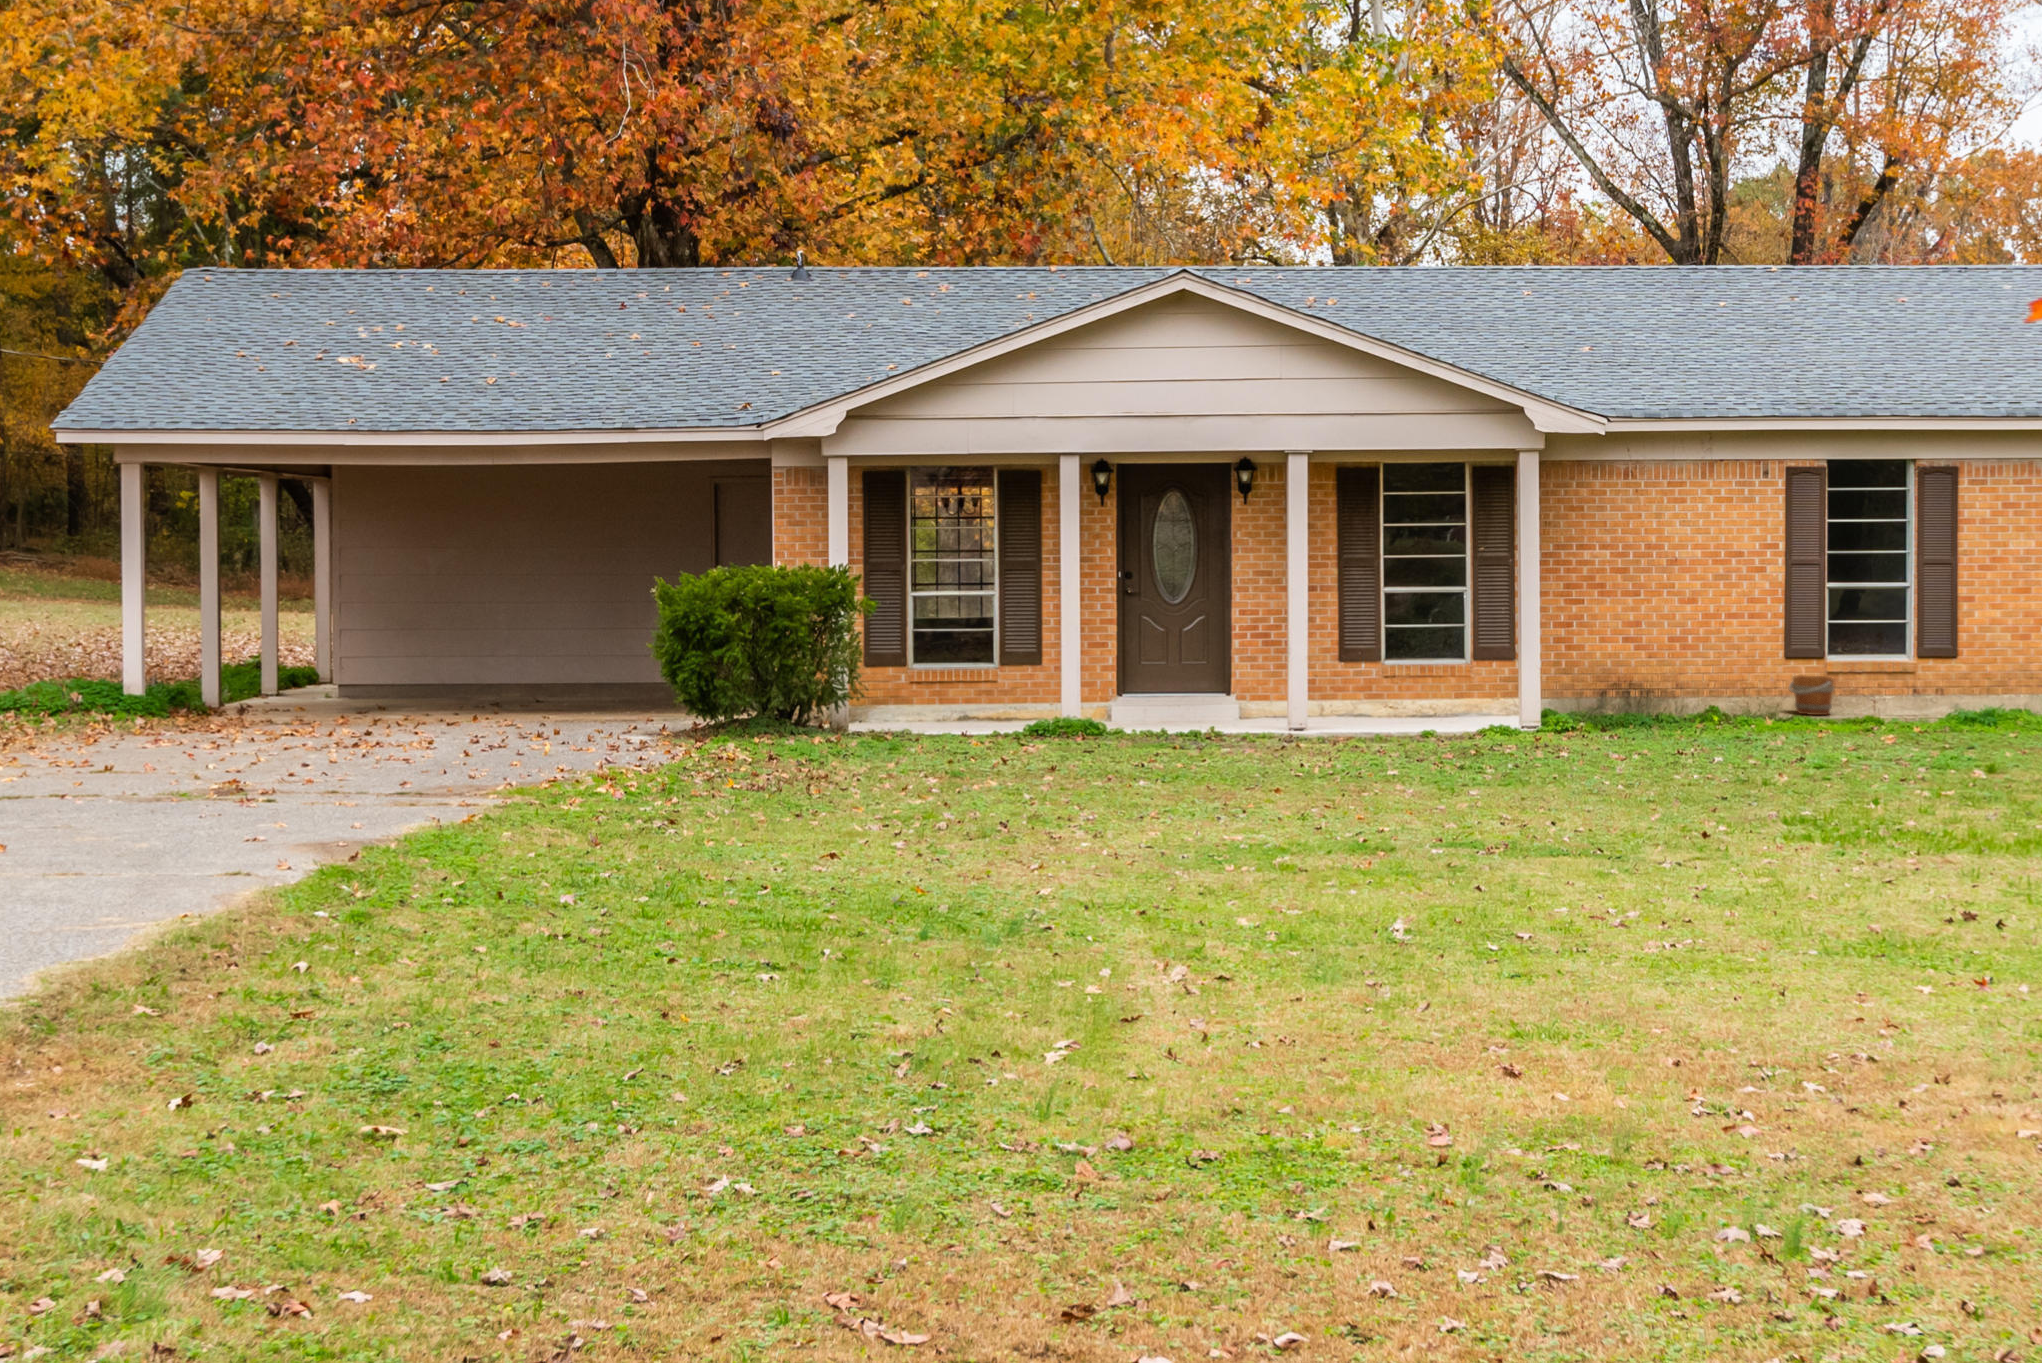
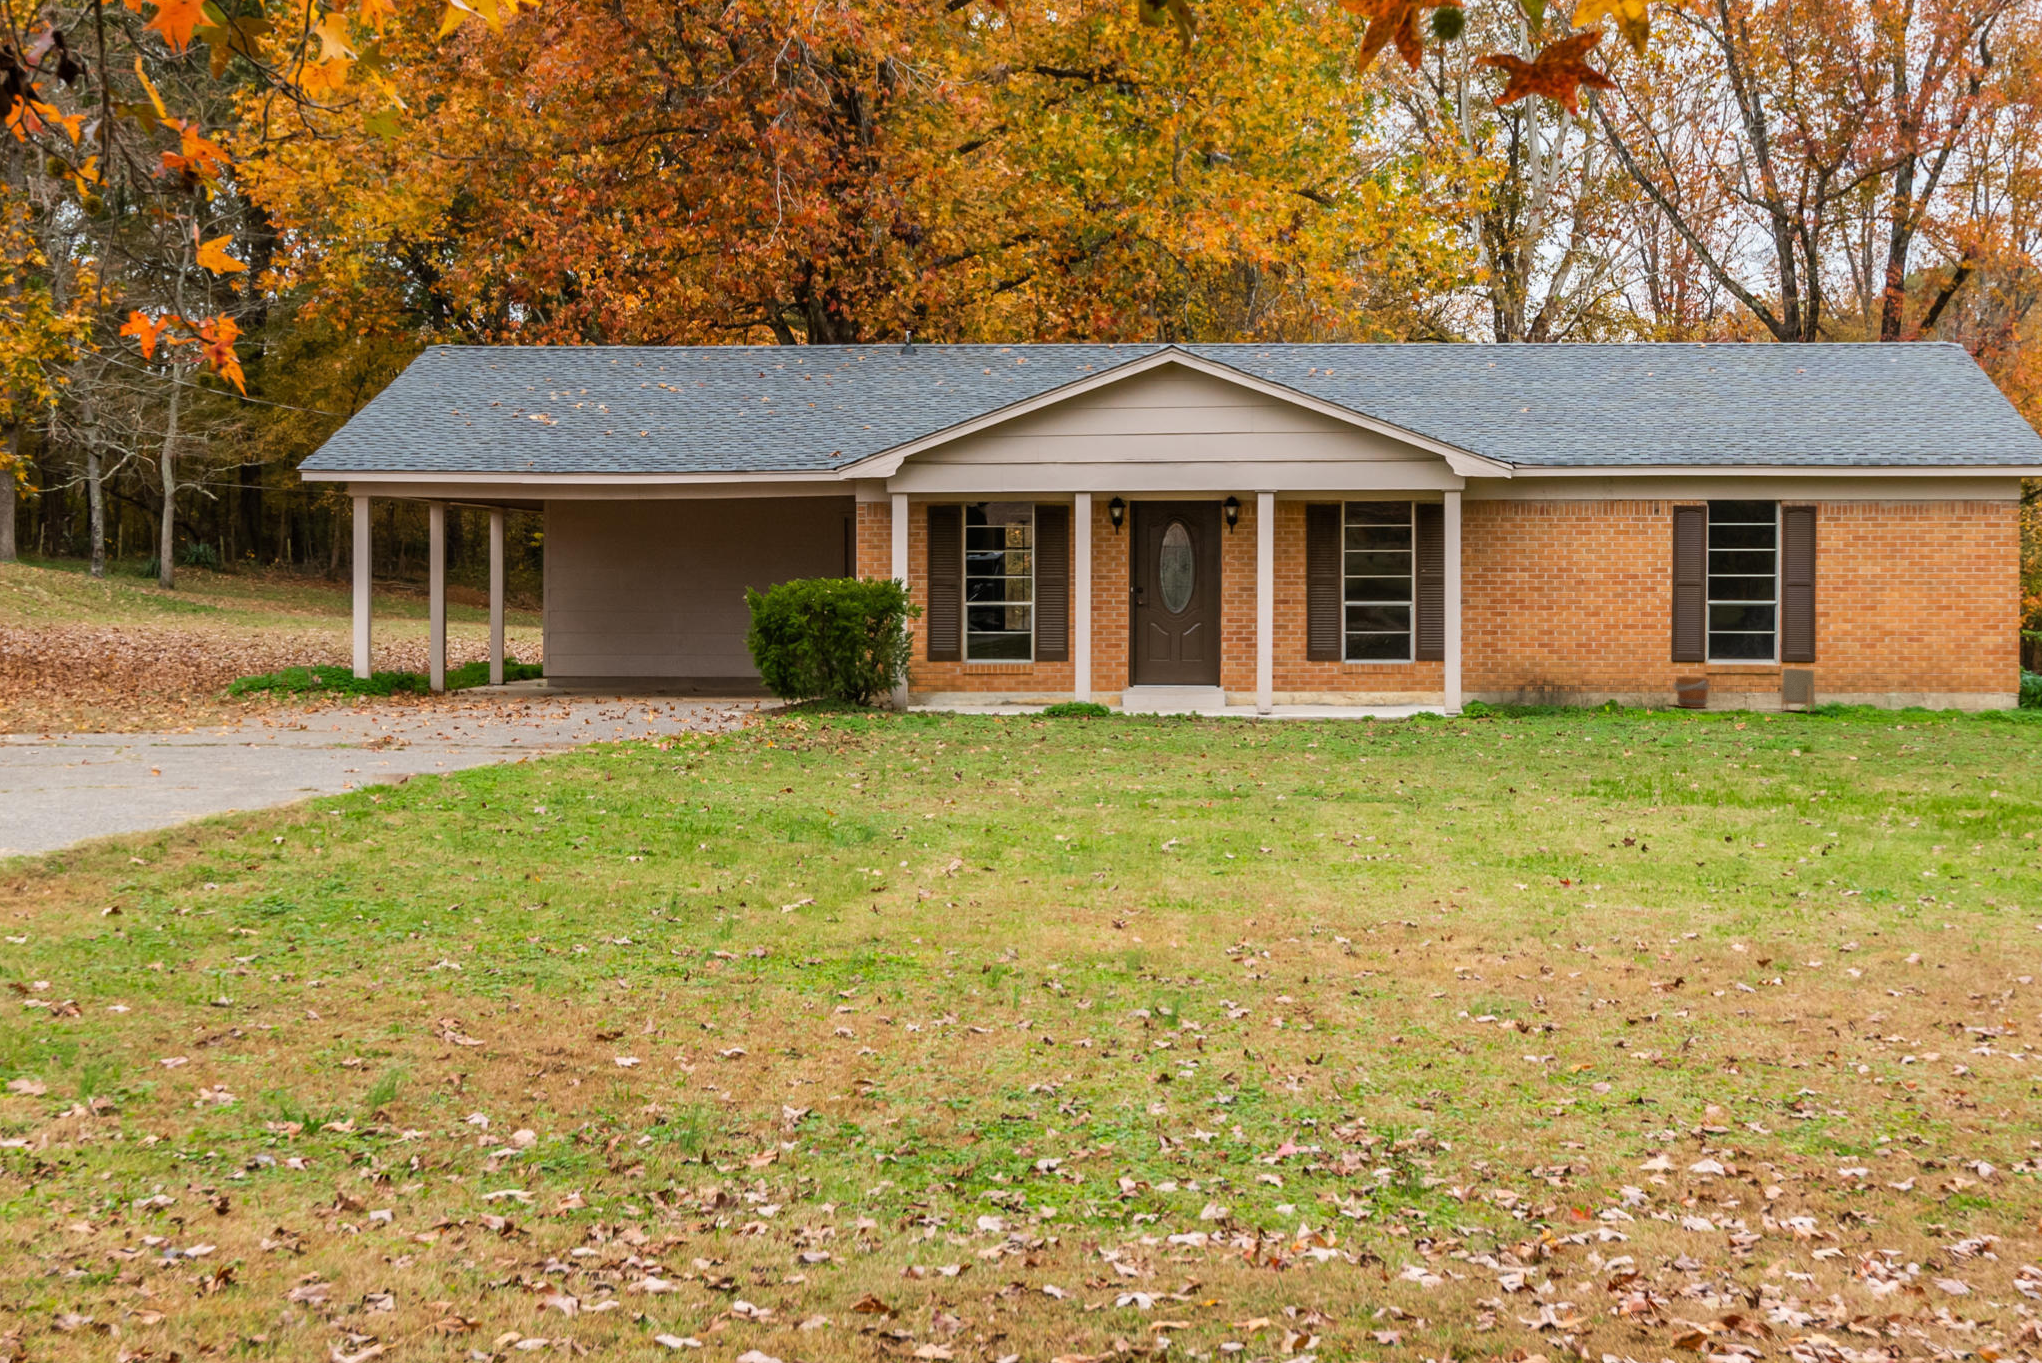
planter: none [1921,665,1961,720] -> present [1781,669,1815,712]

